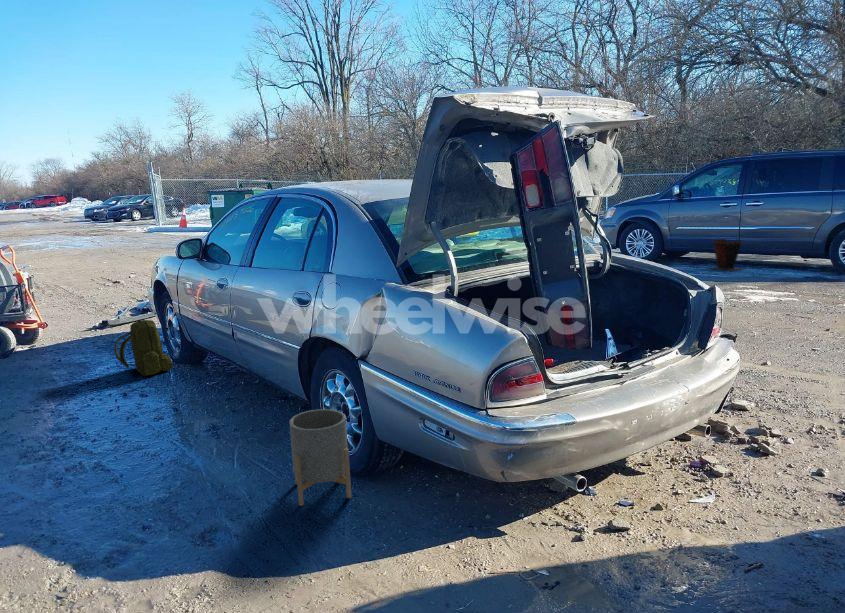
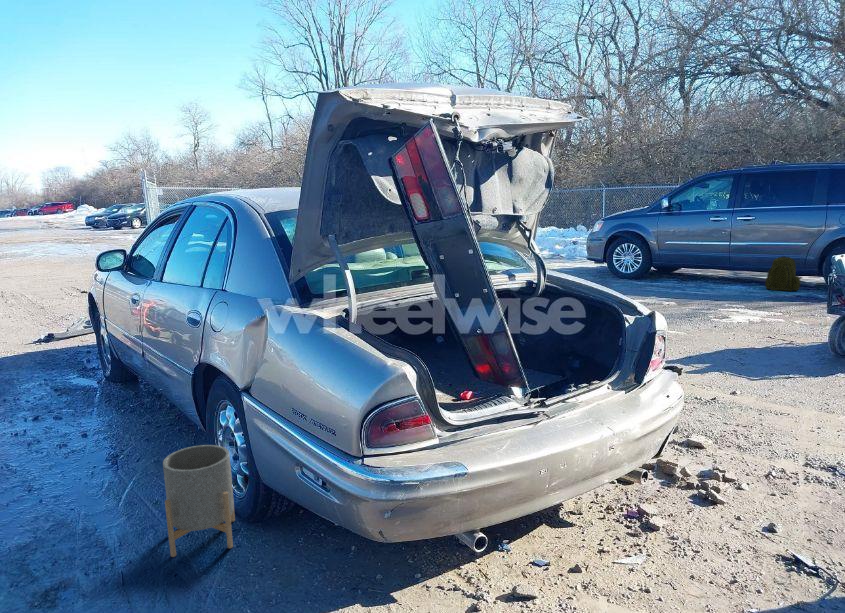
trash can: present [713,239,743,271] -> none [699,254,734,287]
backpack: present [115,320,173,376] -> present [765,256,800,291]

